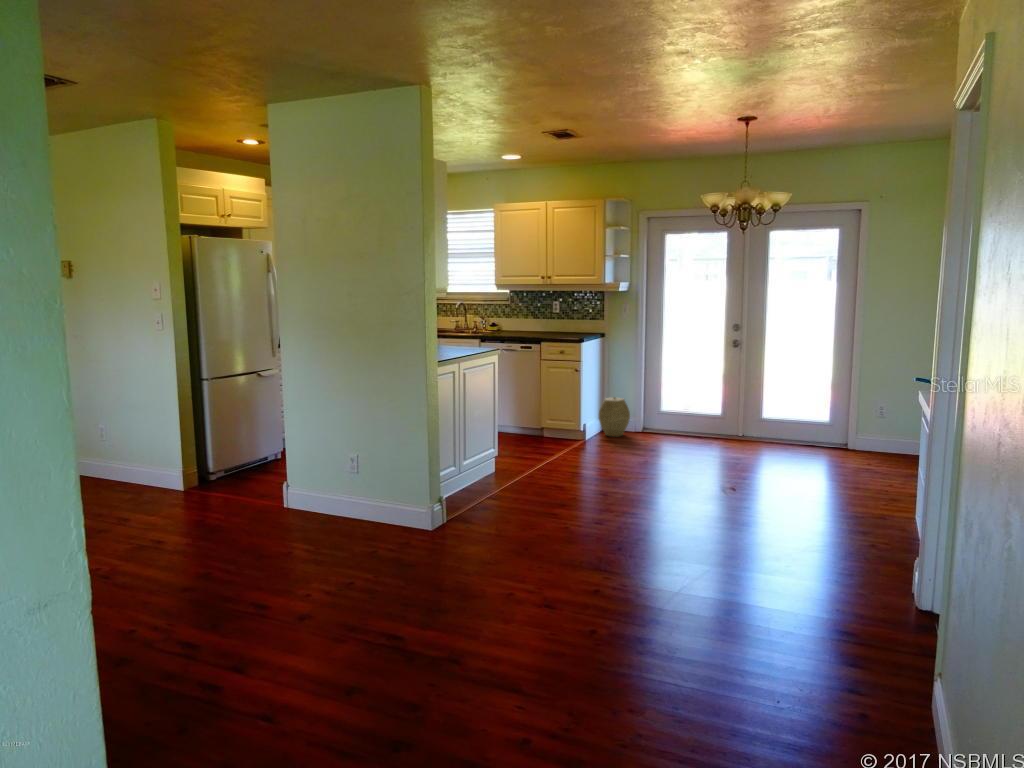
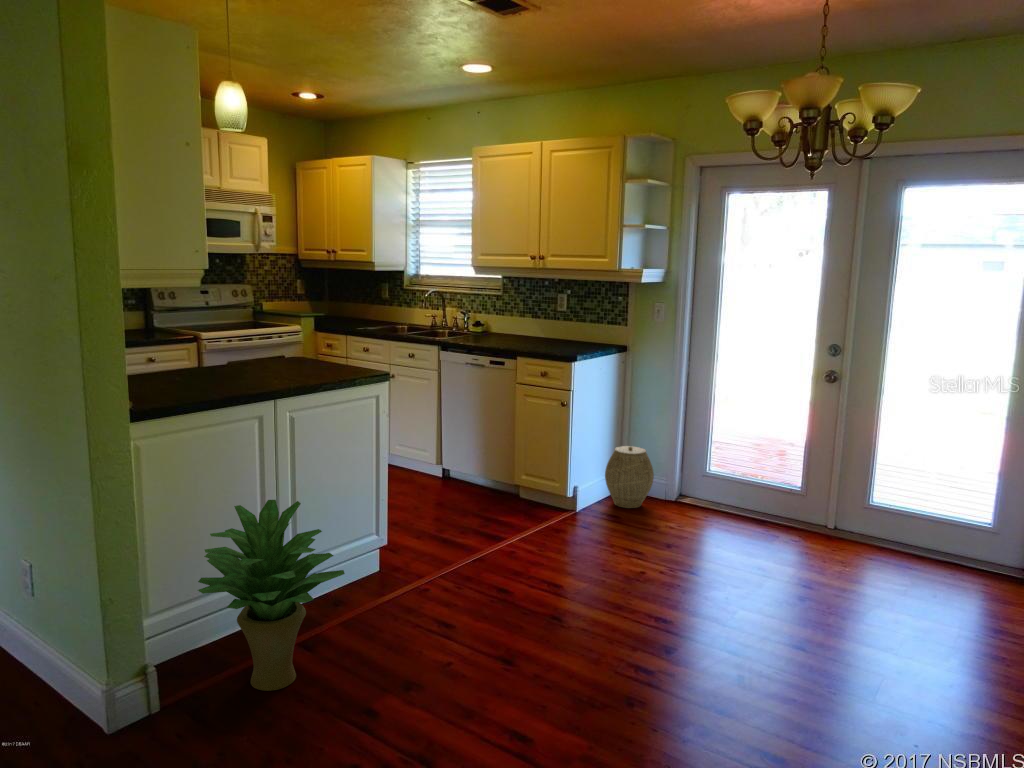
potted plant: none [448,413,523,514] -> present [198,500,345,691]

